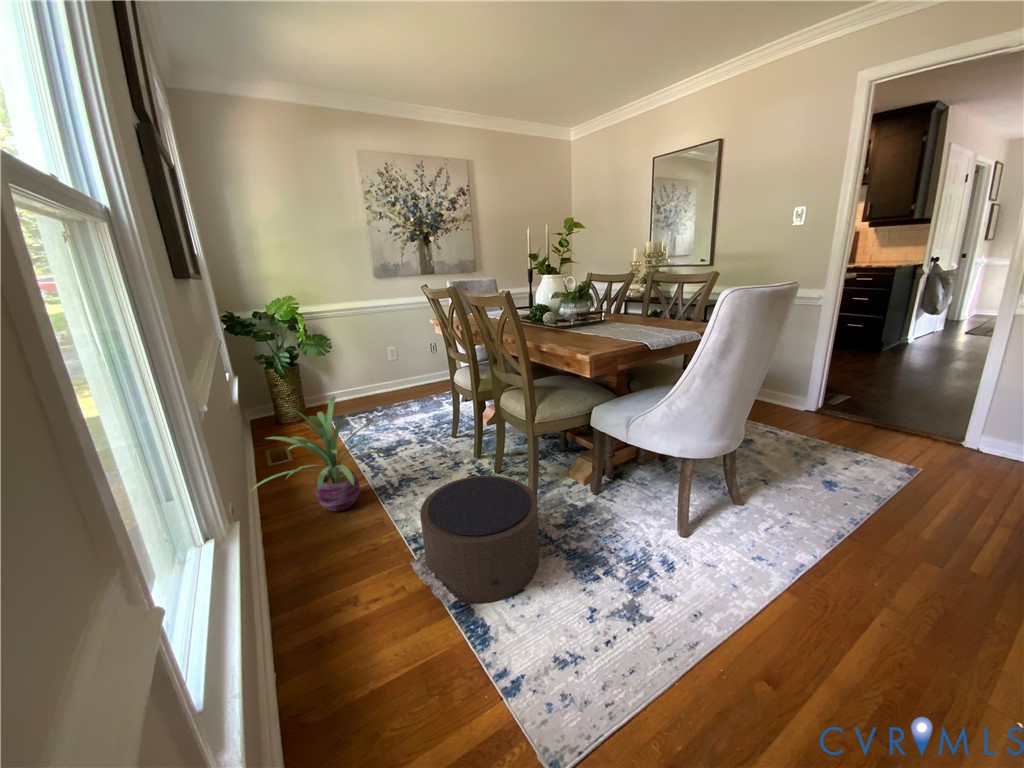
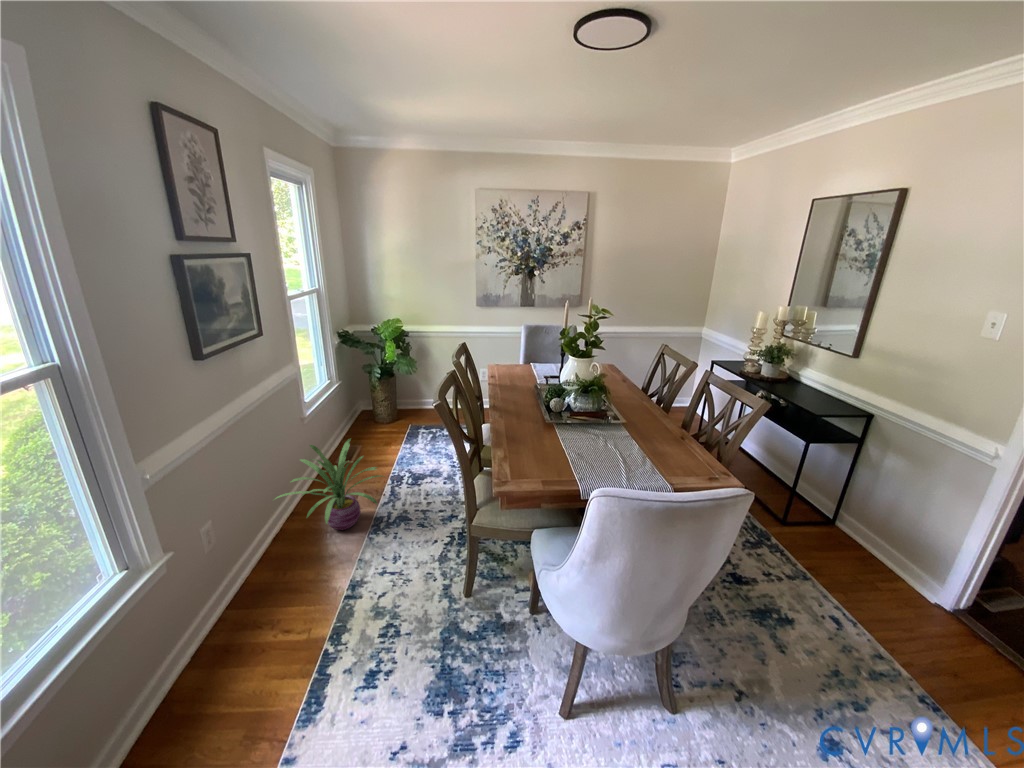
pouf: present [410,476,564,607] -> none [302,554,445,686]

